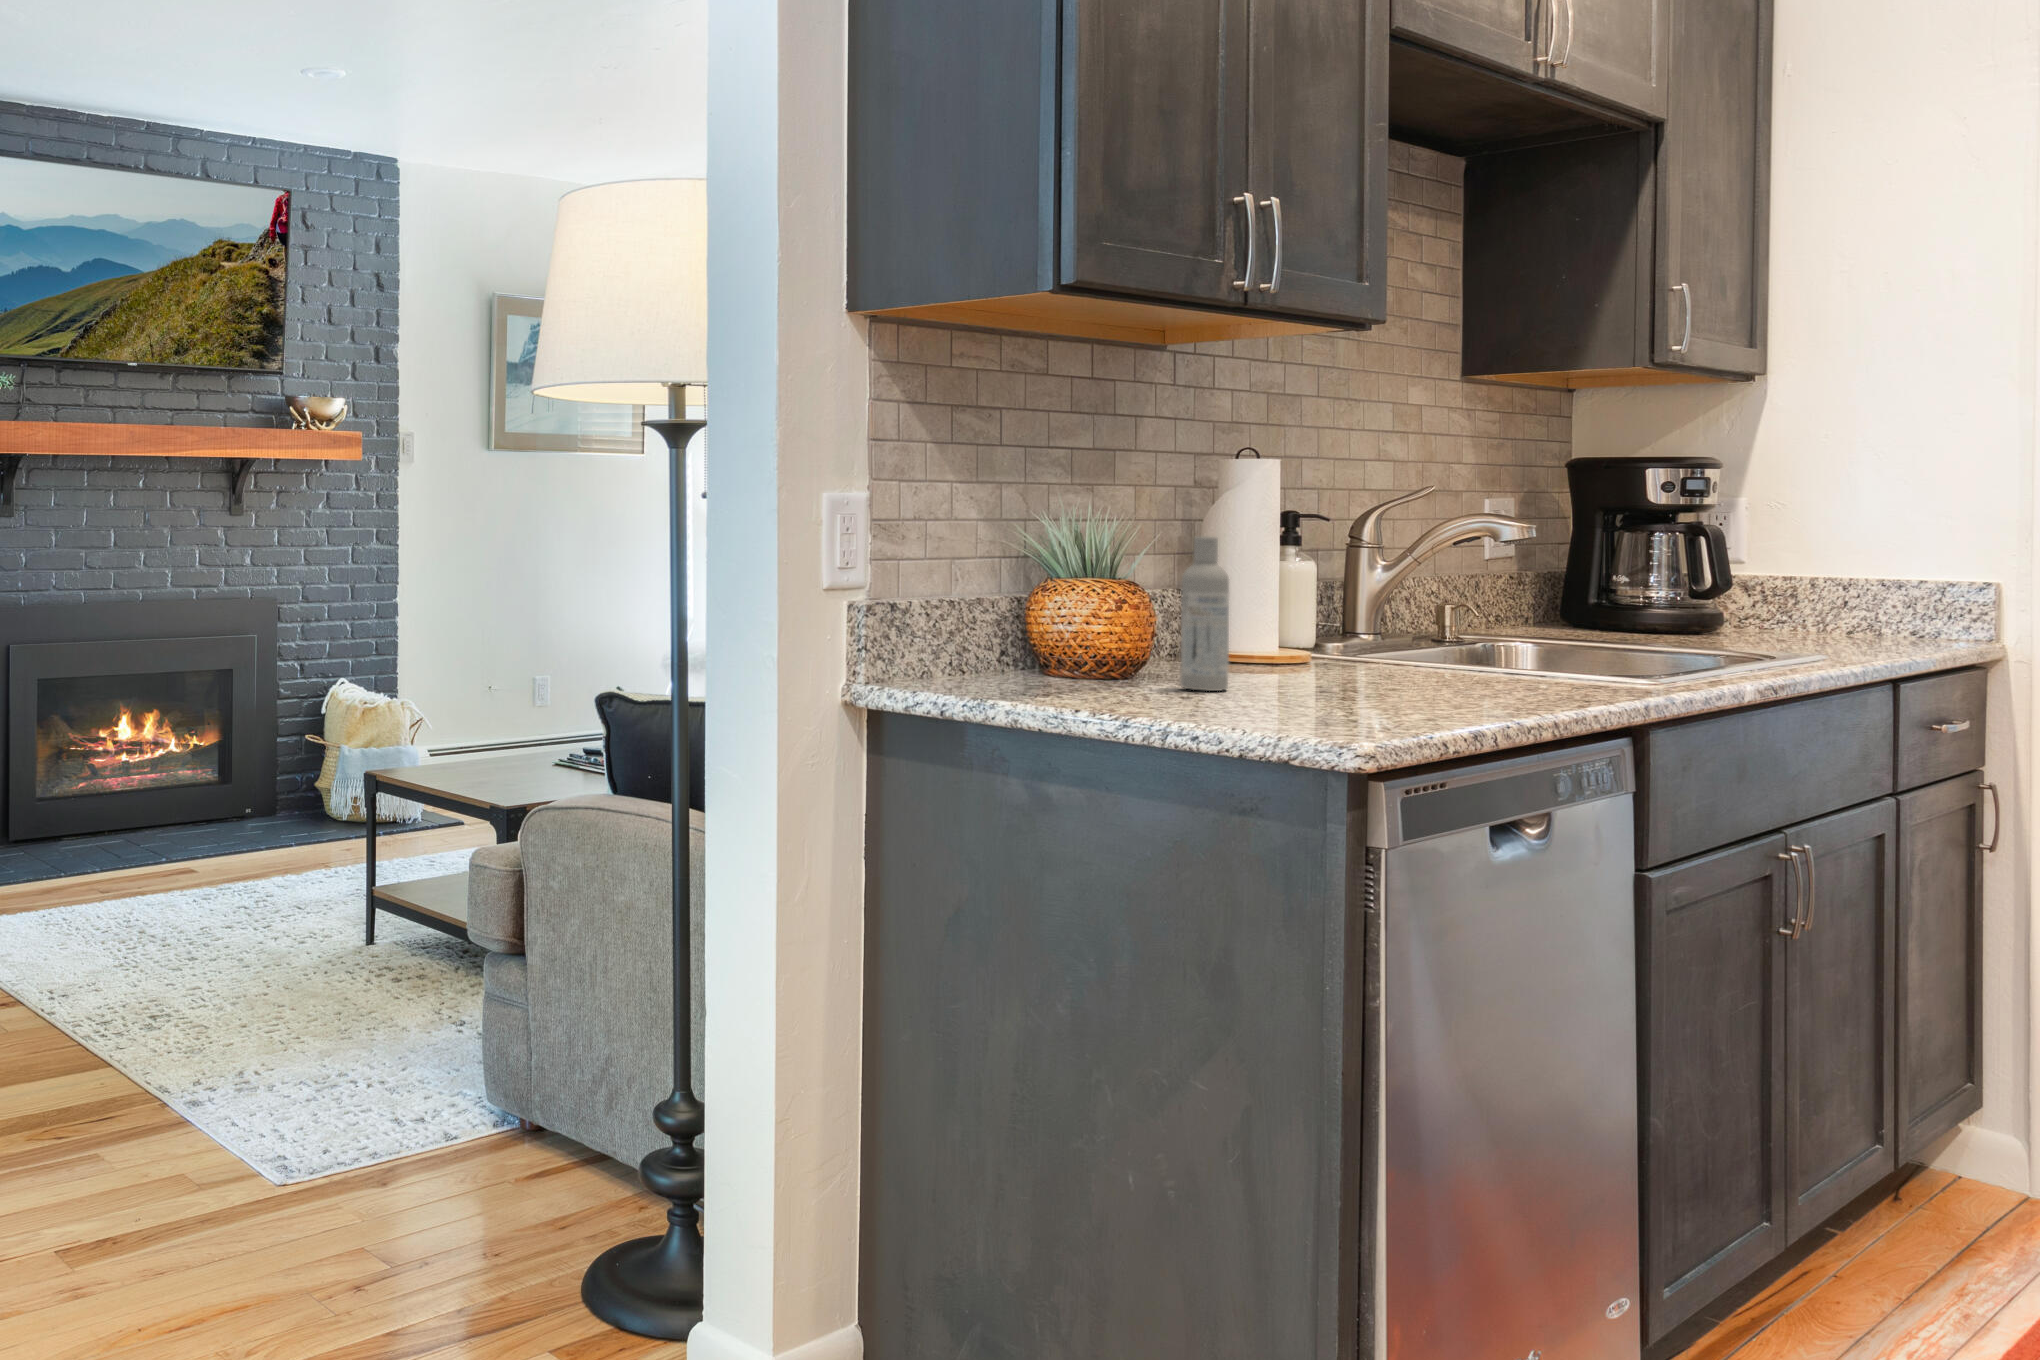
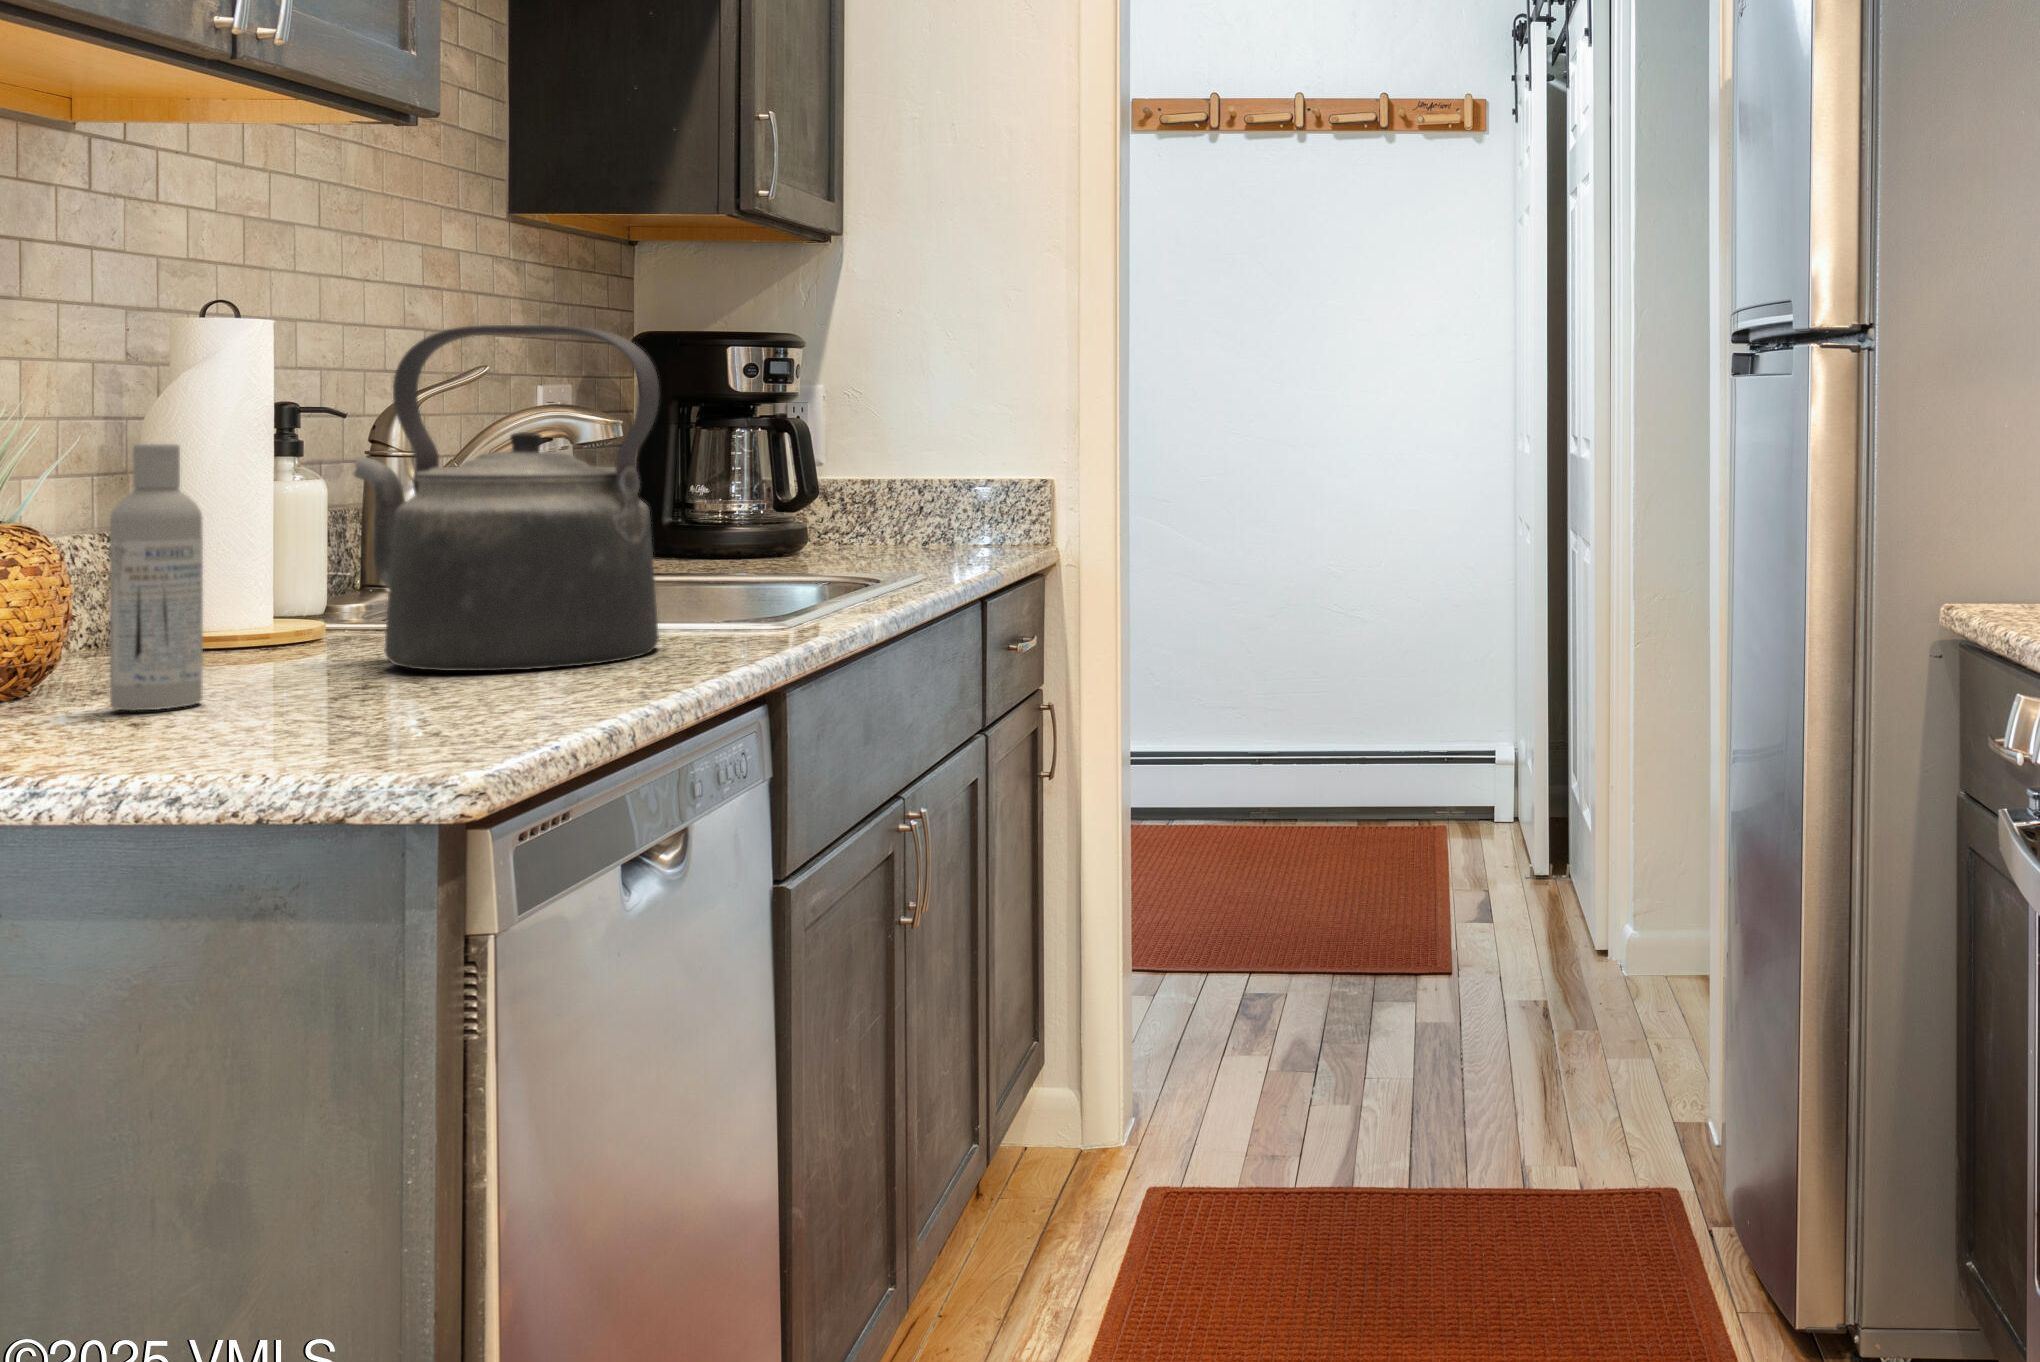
kettle: none [1324,455,1537,695] -> present [354,325,659,671]

